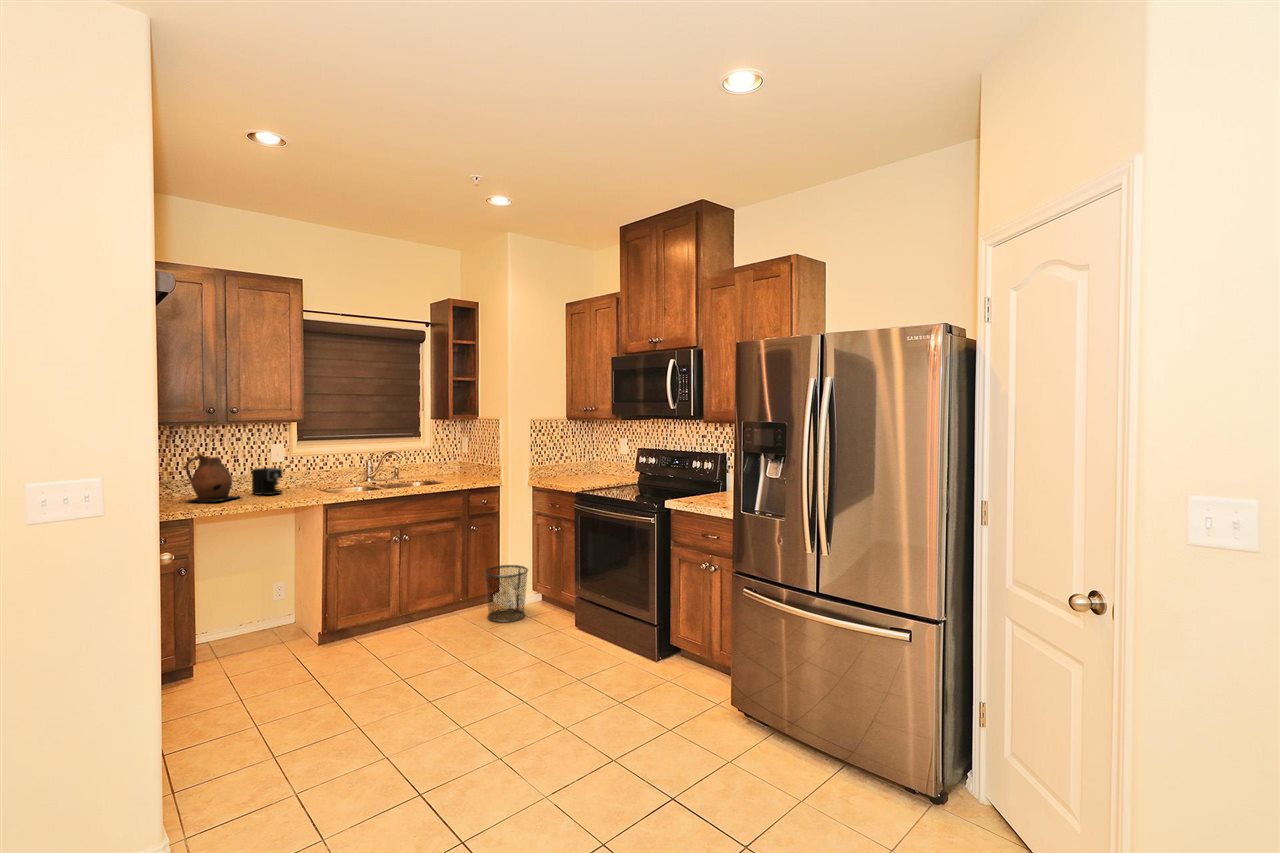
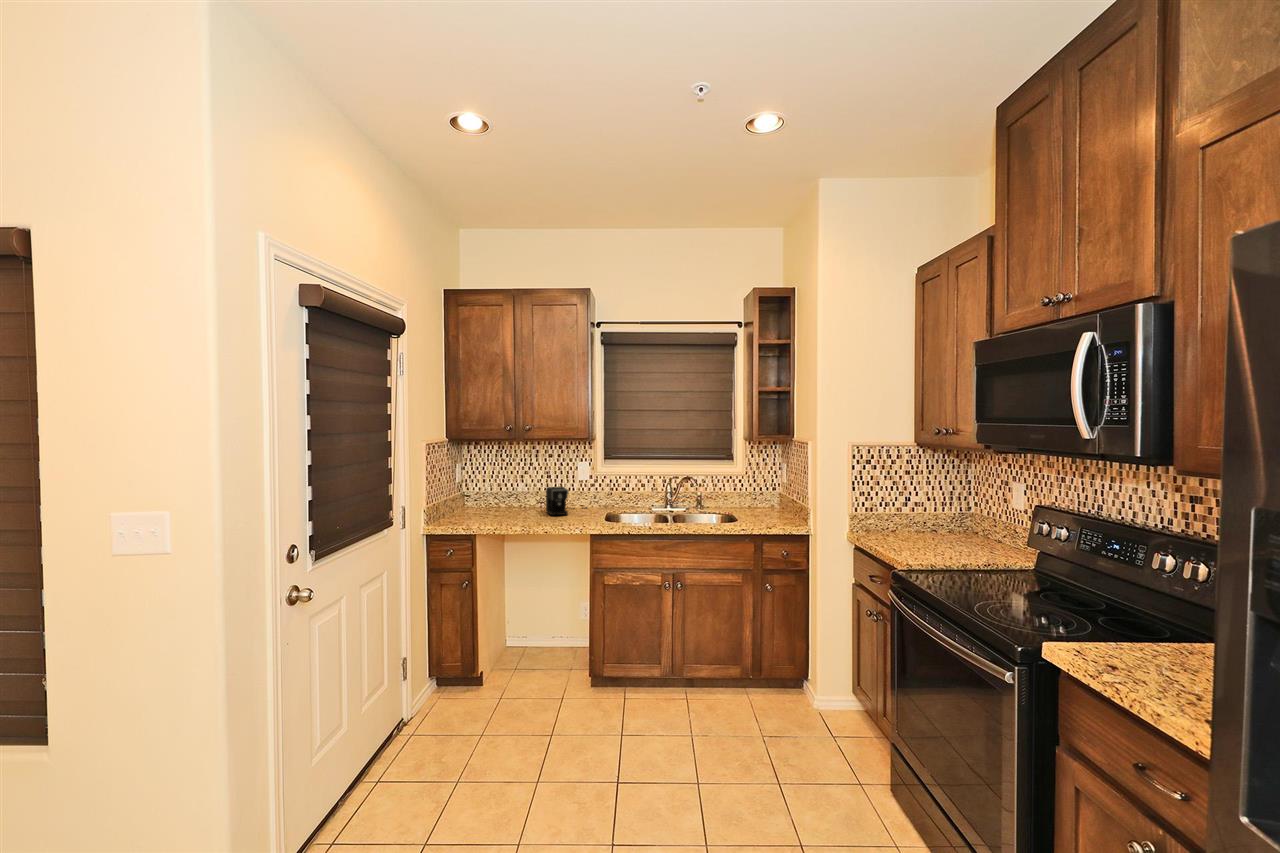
ceramic pitcher: present [185,452,240,501] -> none [486,468,531,519]
trash can: present [484,565,528,622] -> none [767,643,831,734]

